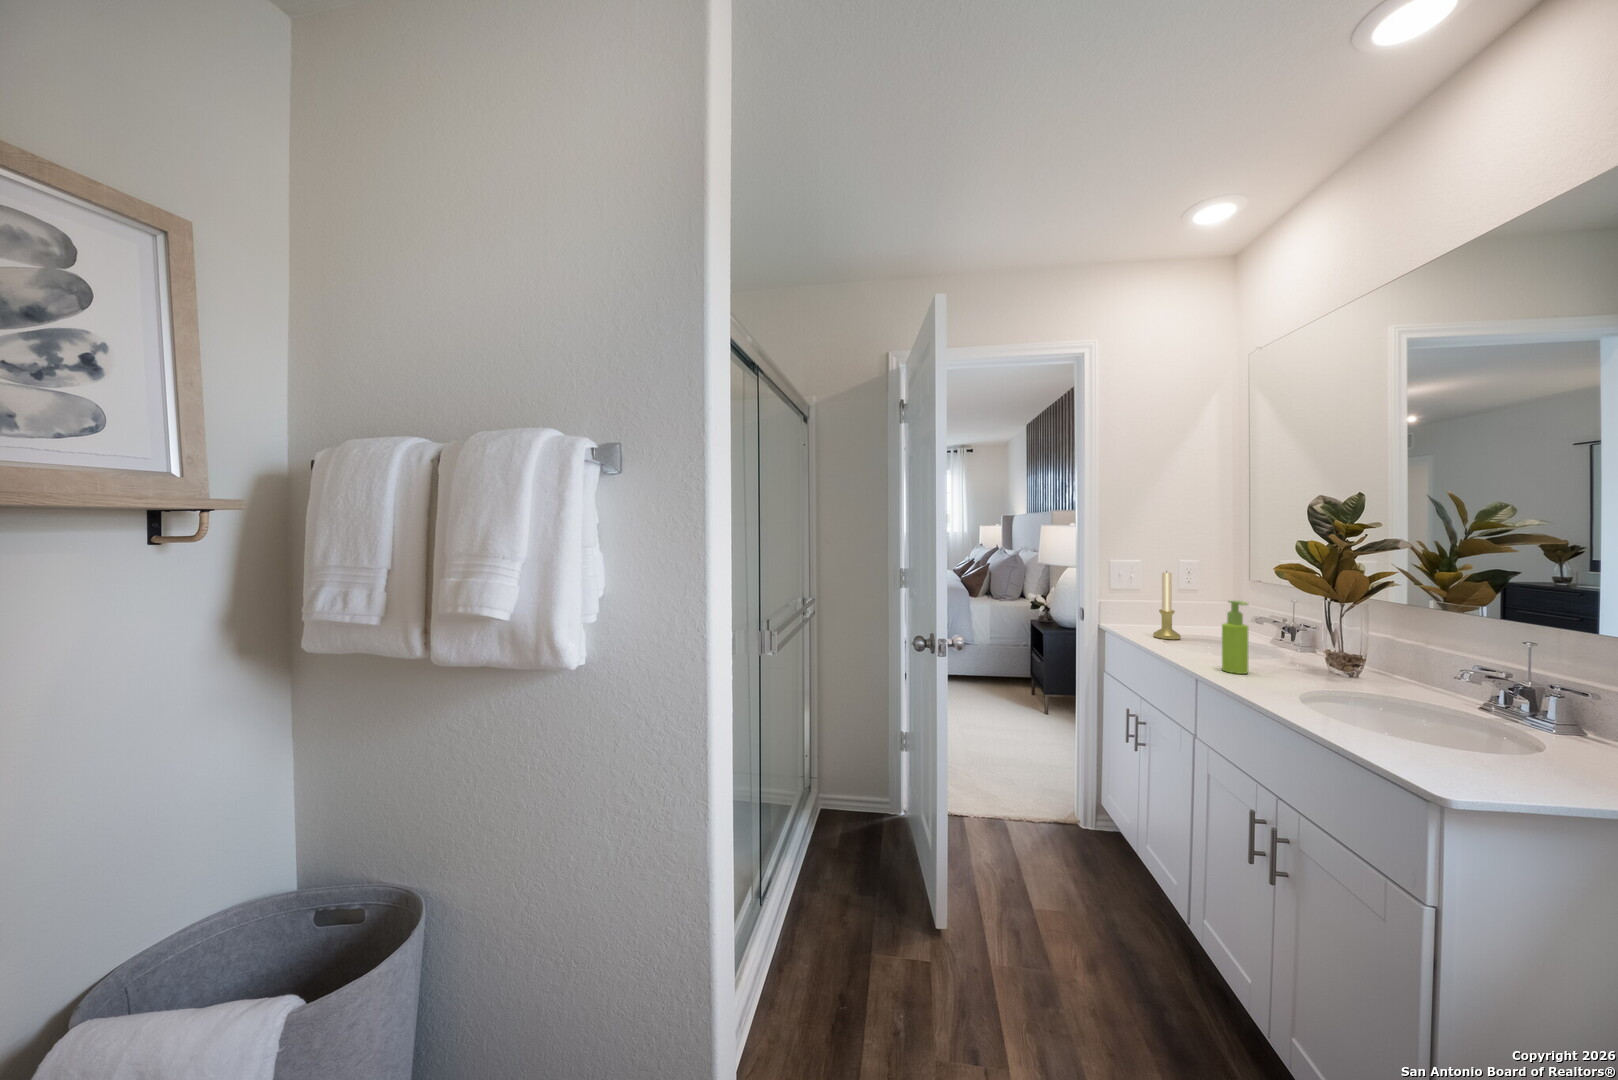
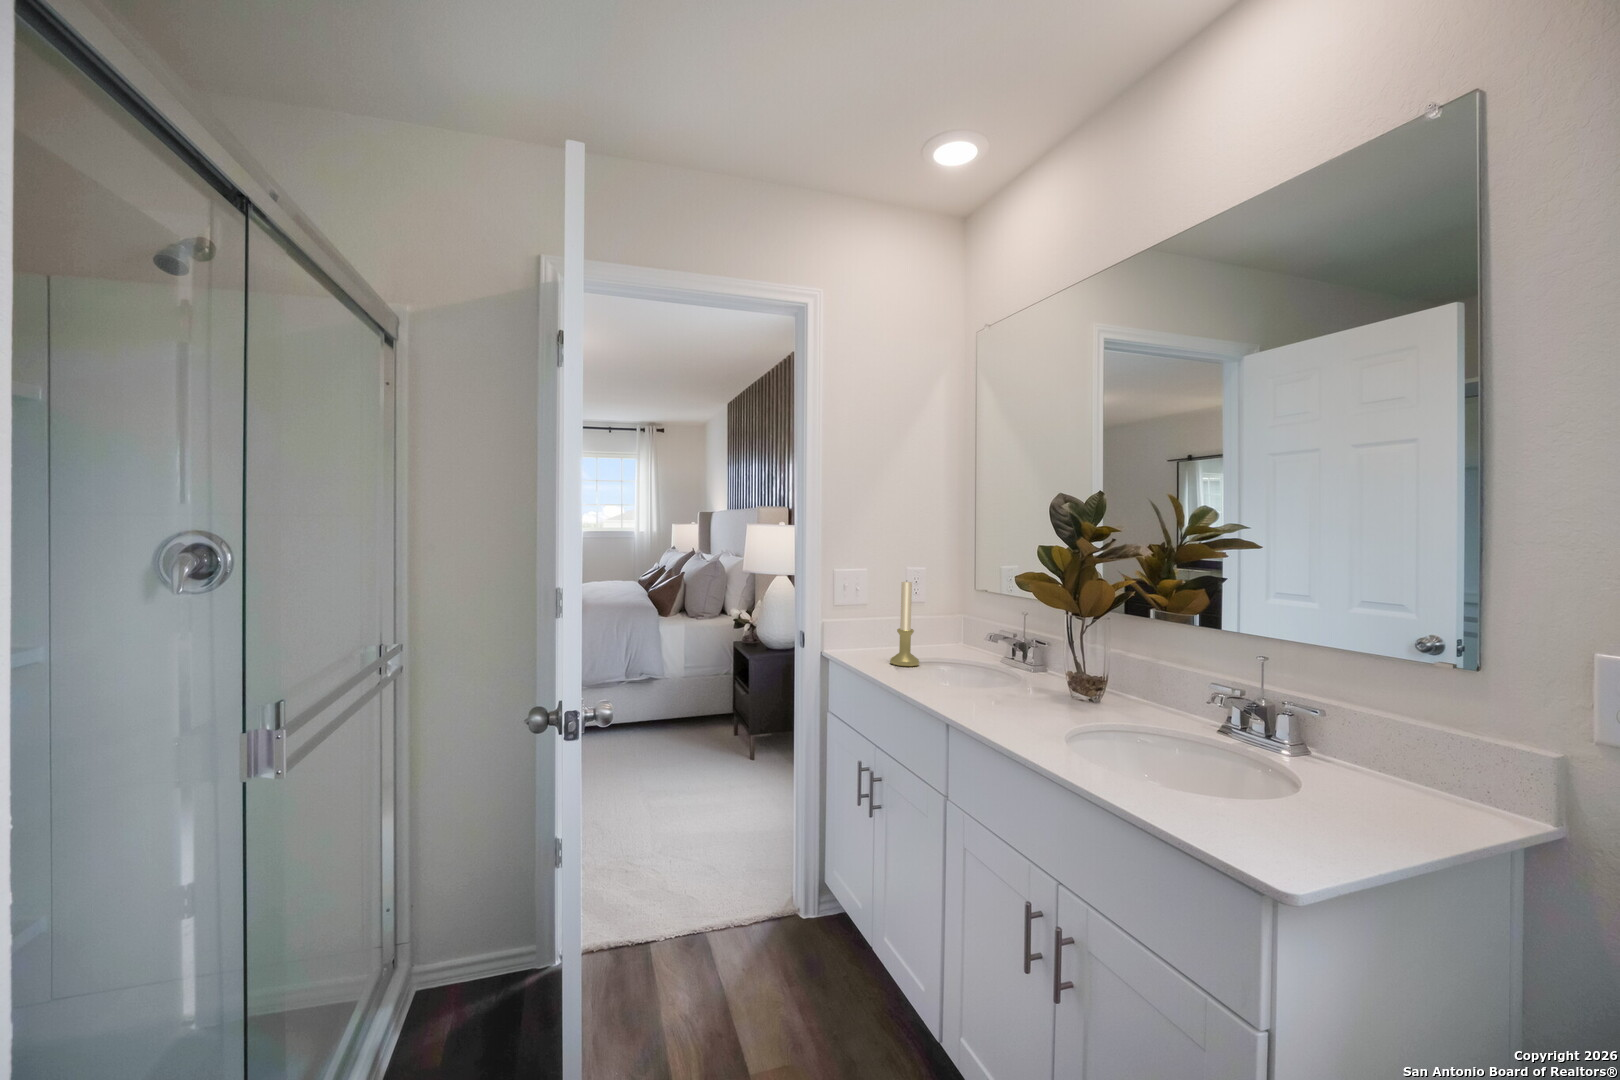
soap dispenser: present [1222,601,1248,674] -> none [979,617,1011,710]

